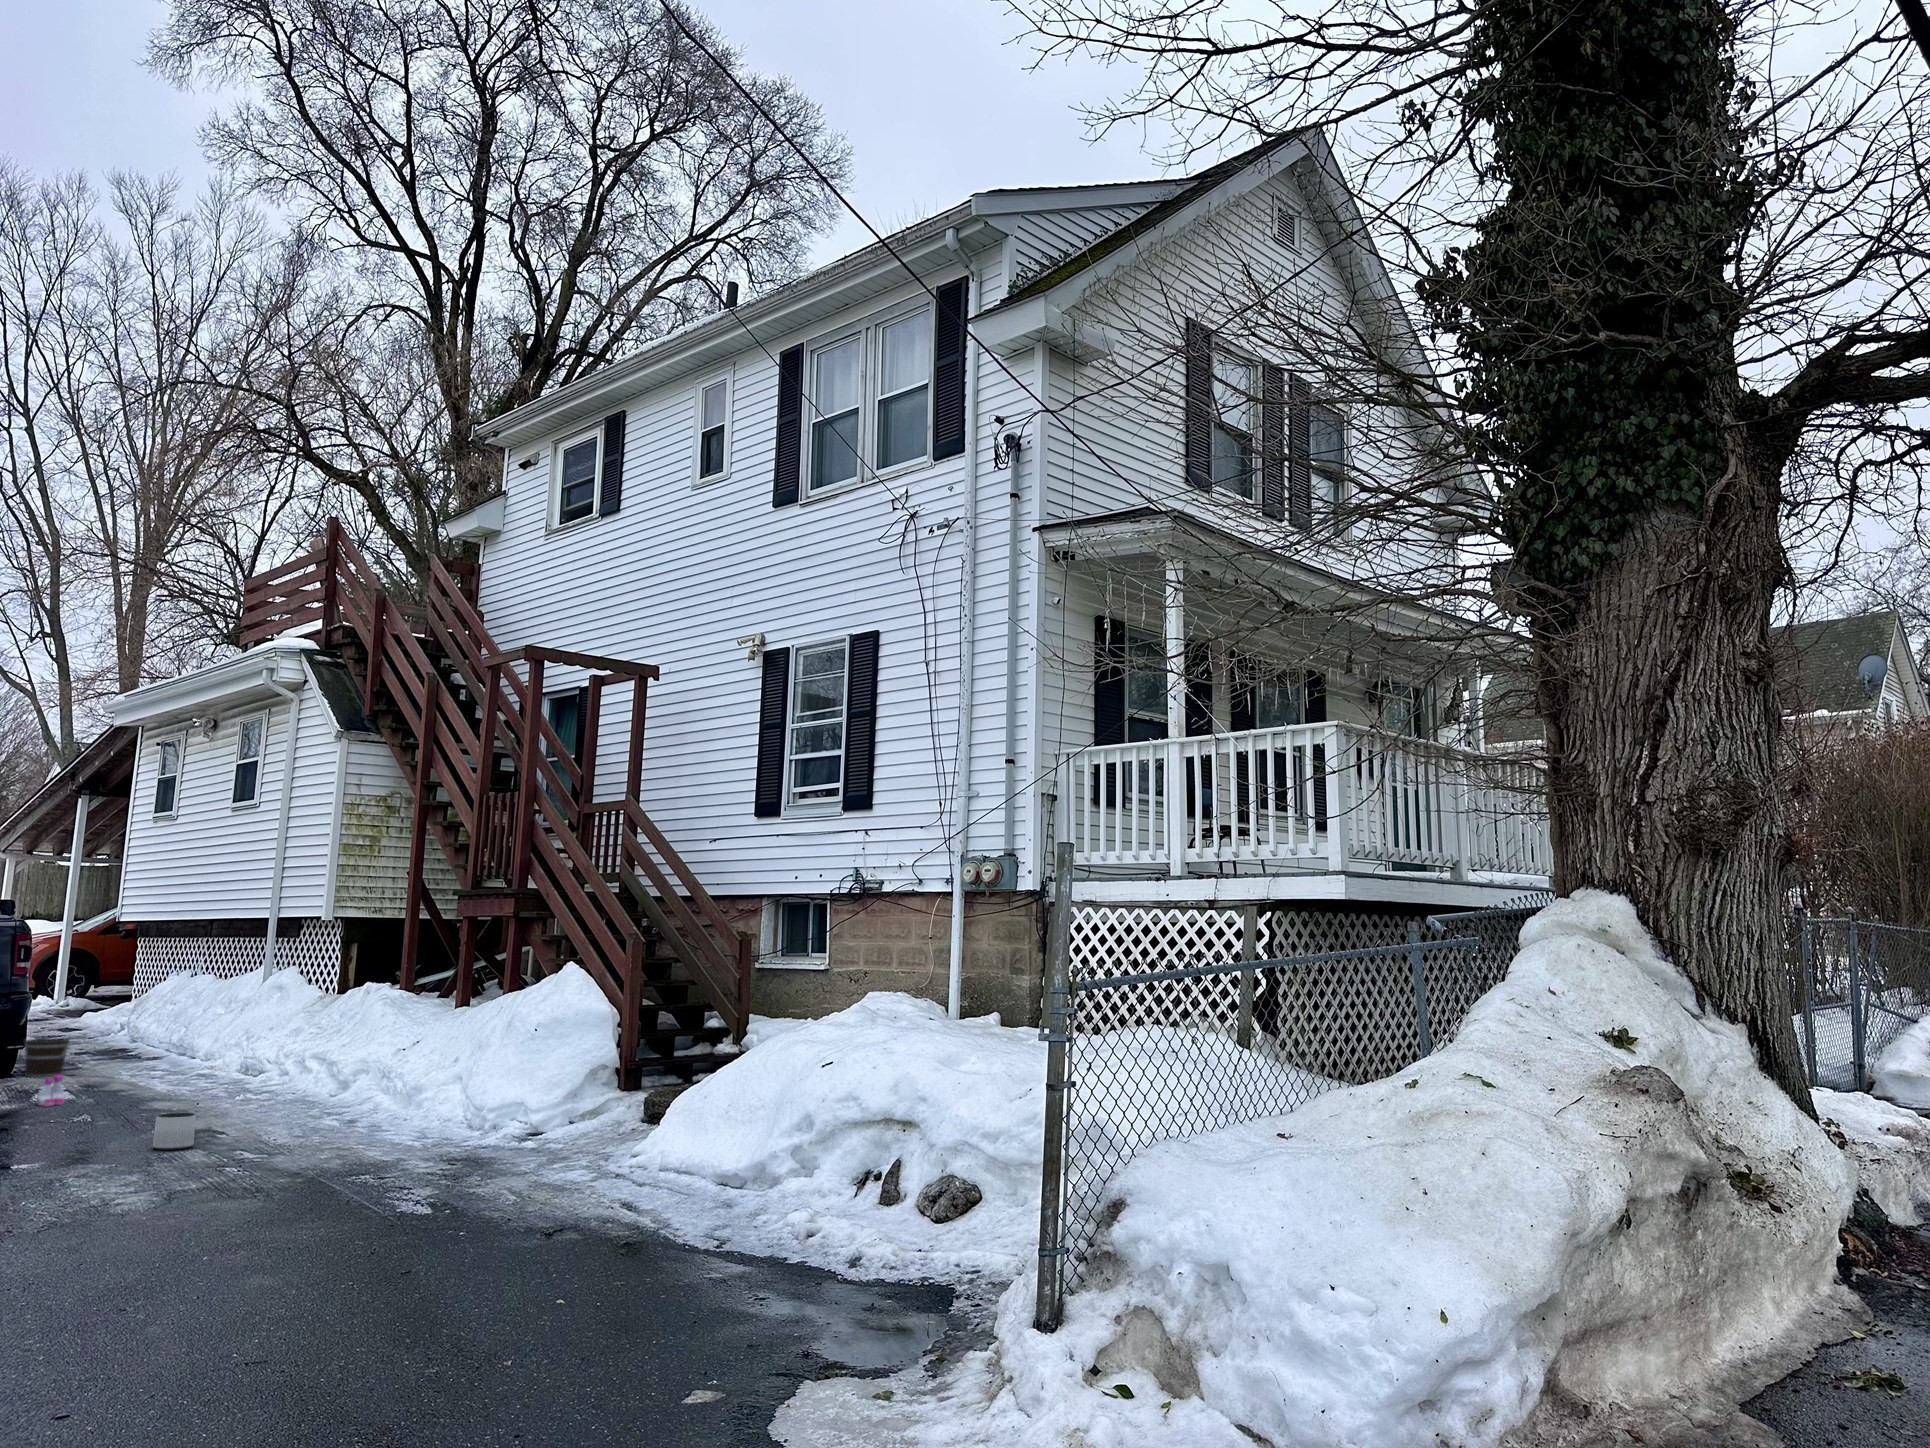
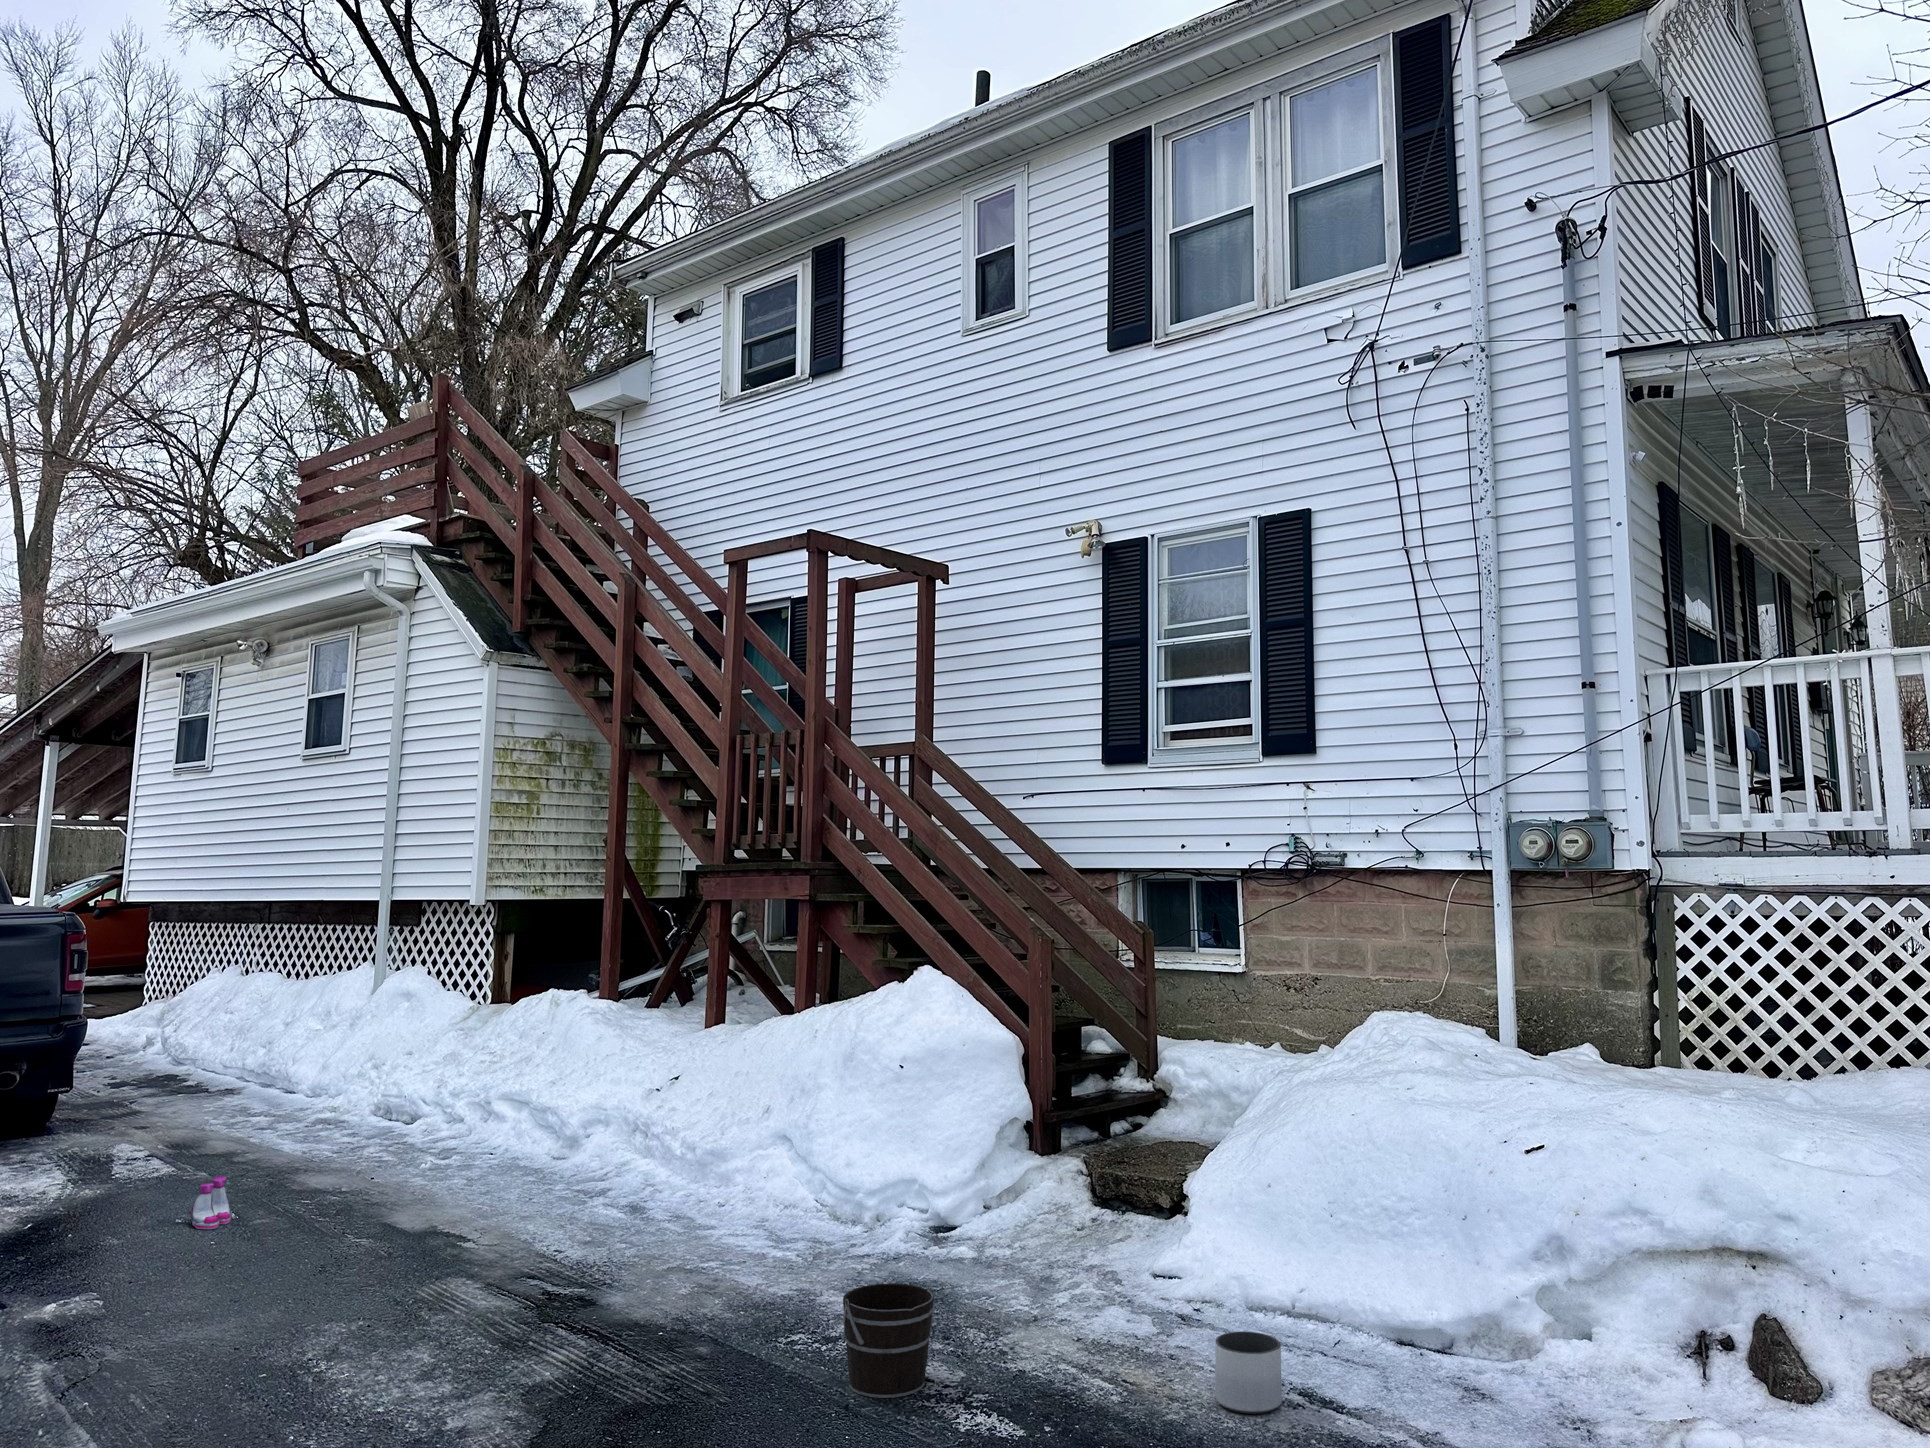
bucket: present [25,1039,70,1076] -> present [843,1283,935,1398]
planter: present [153,1113,196,1150] -> present [1215,1332,1282,1414]

